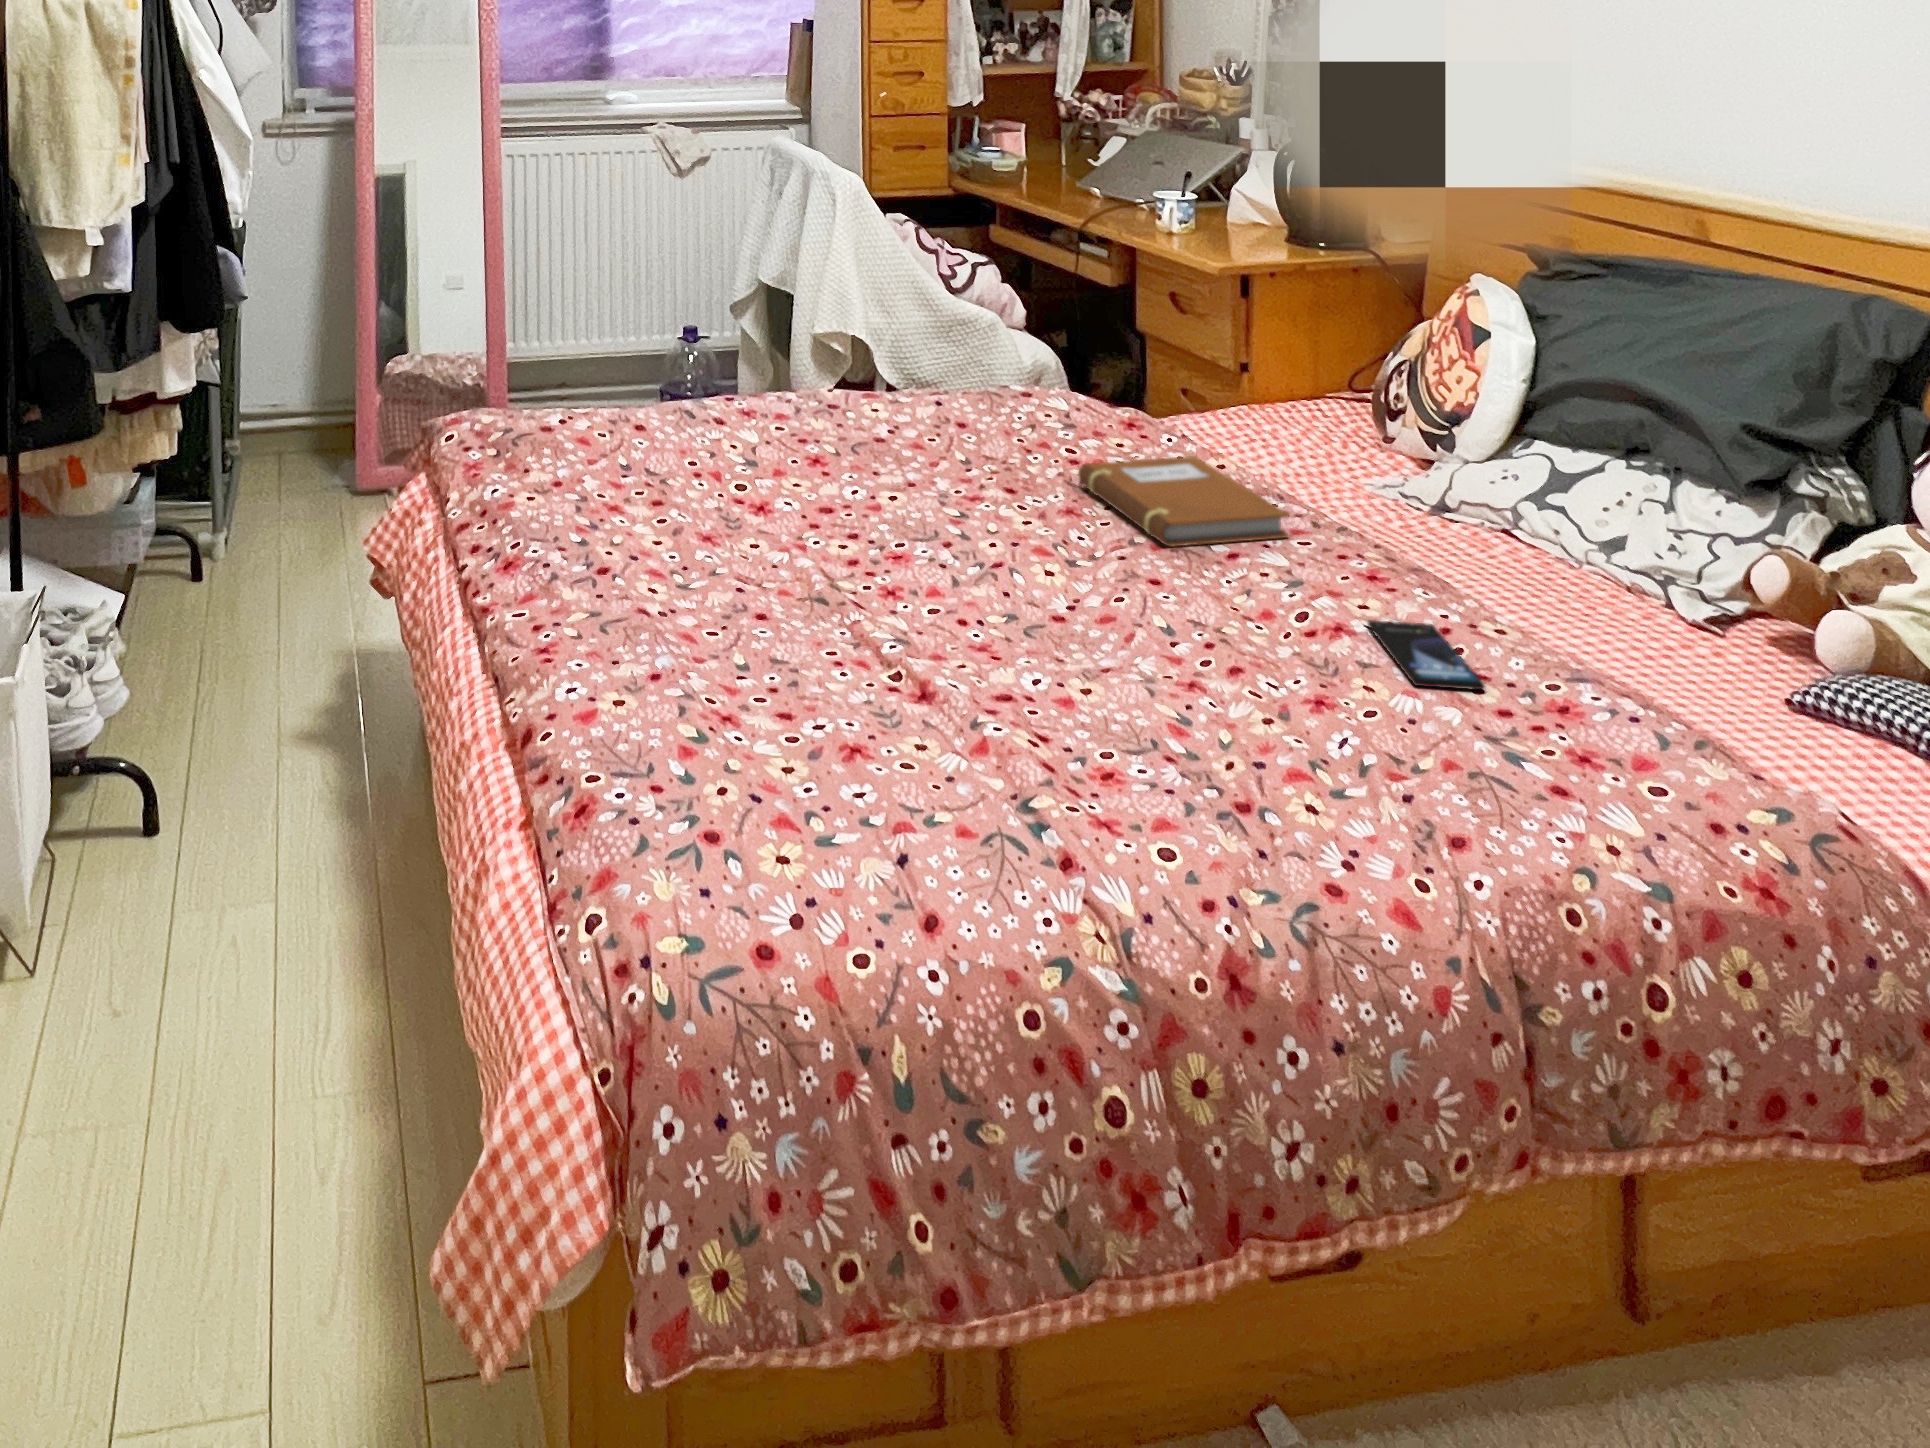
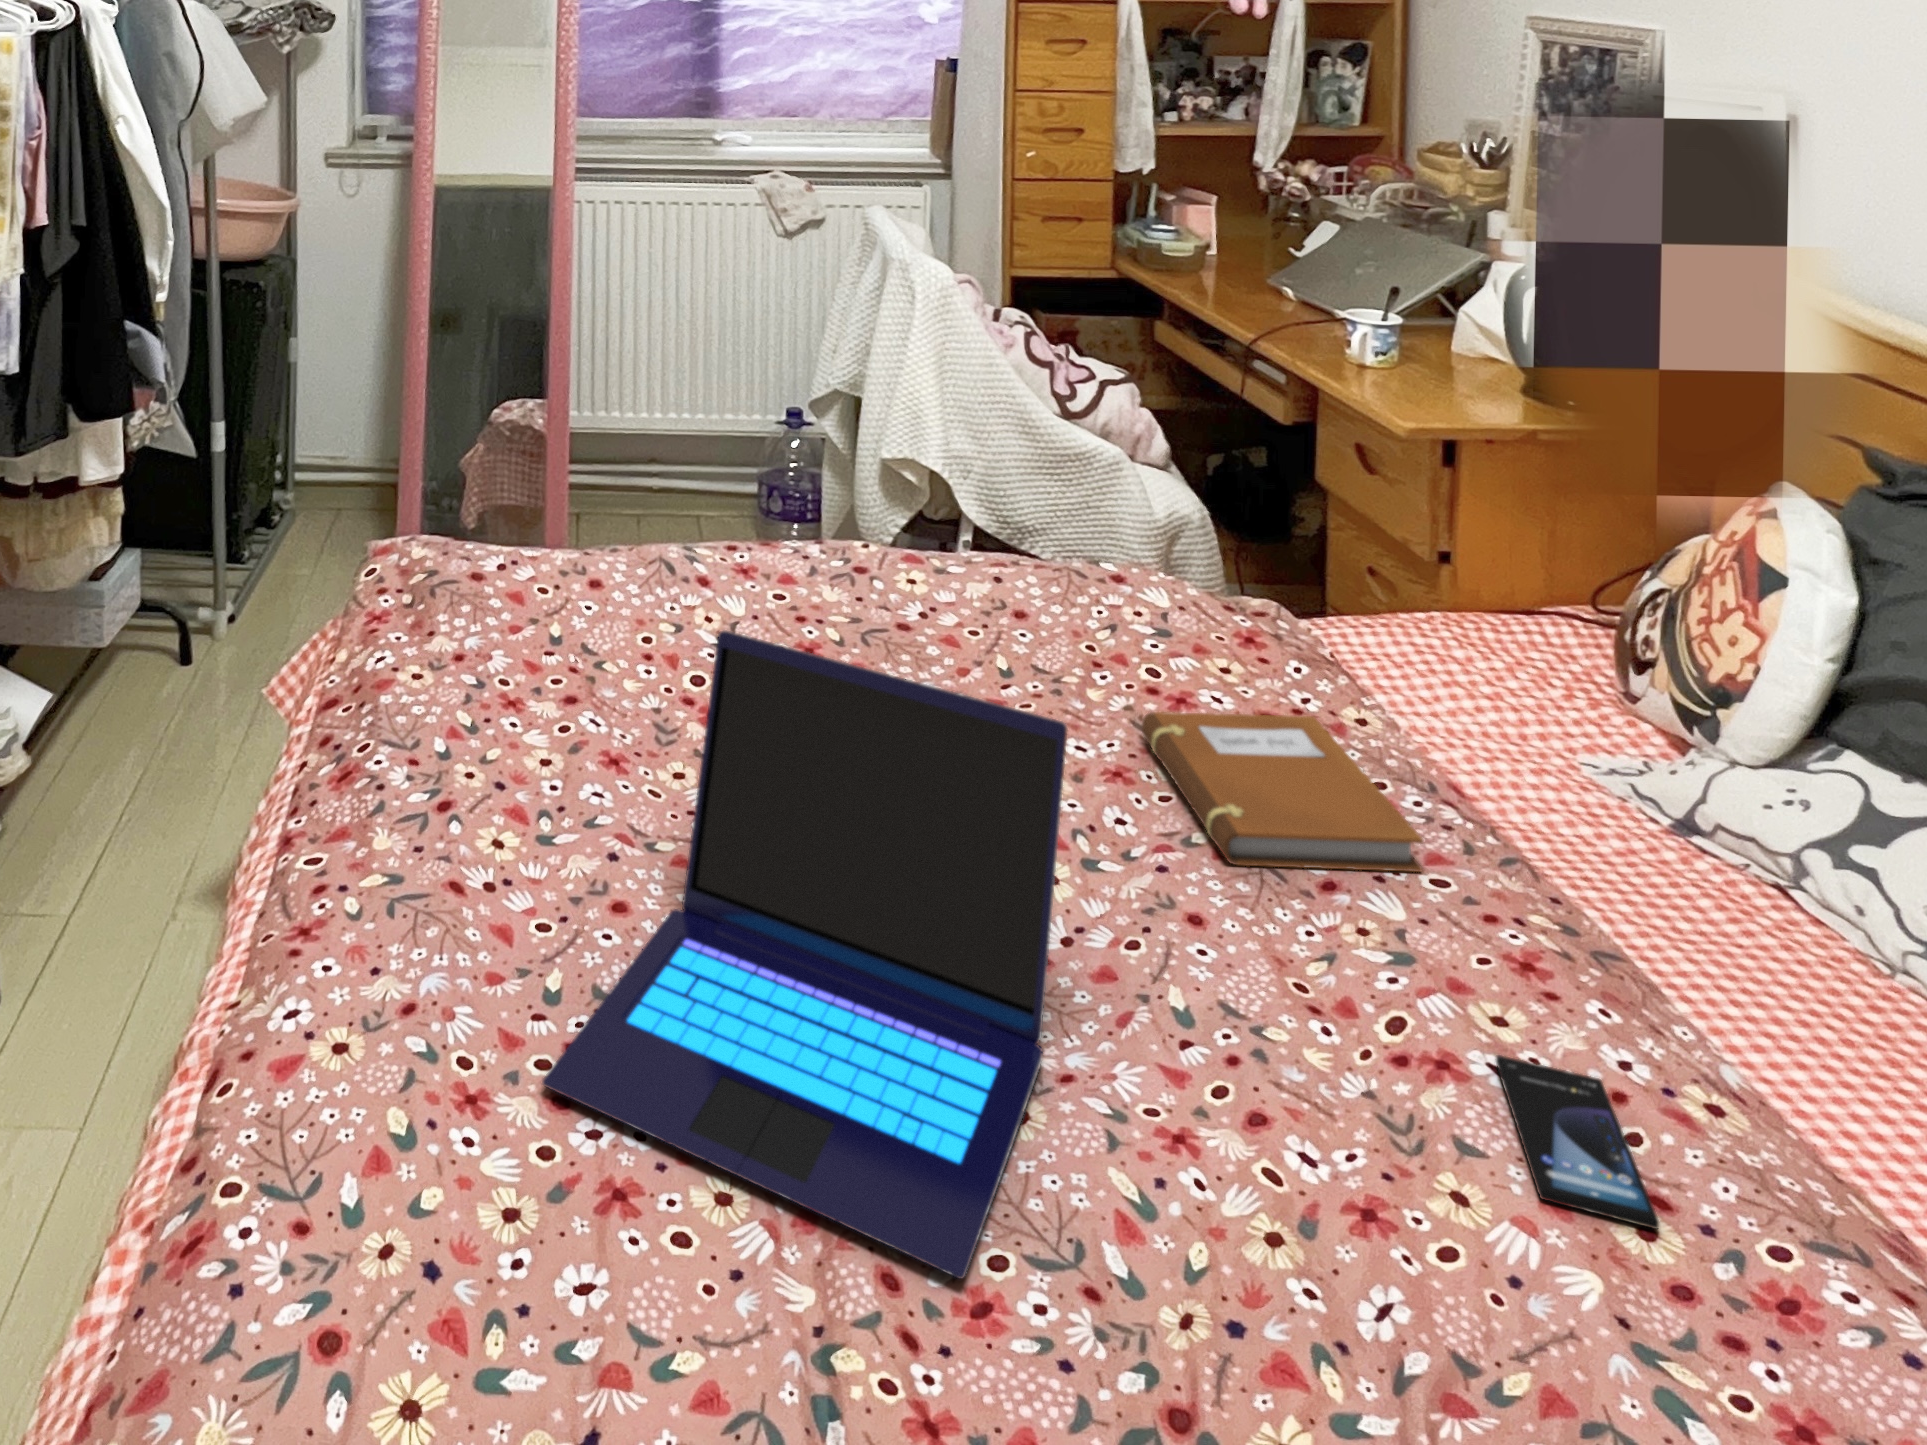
laptop: none [763,401,1091,765] -> present [542,630,1068,1279]

